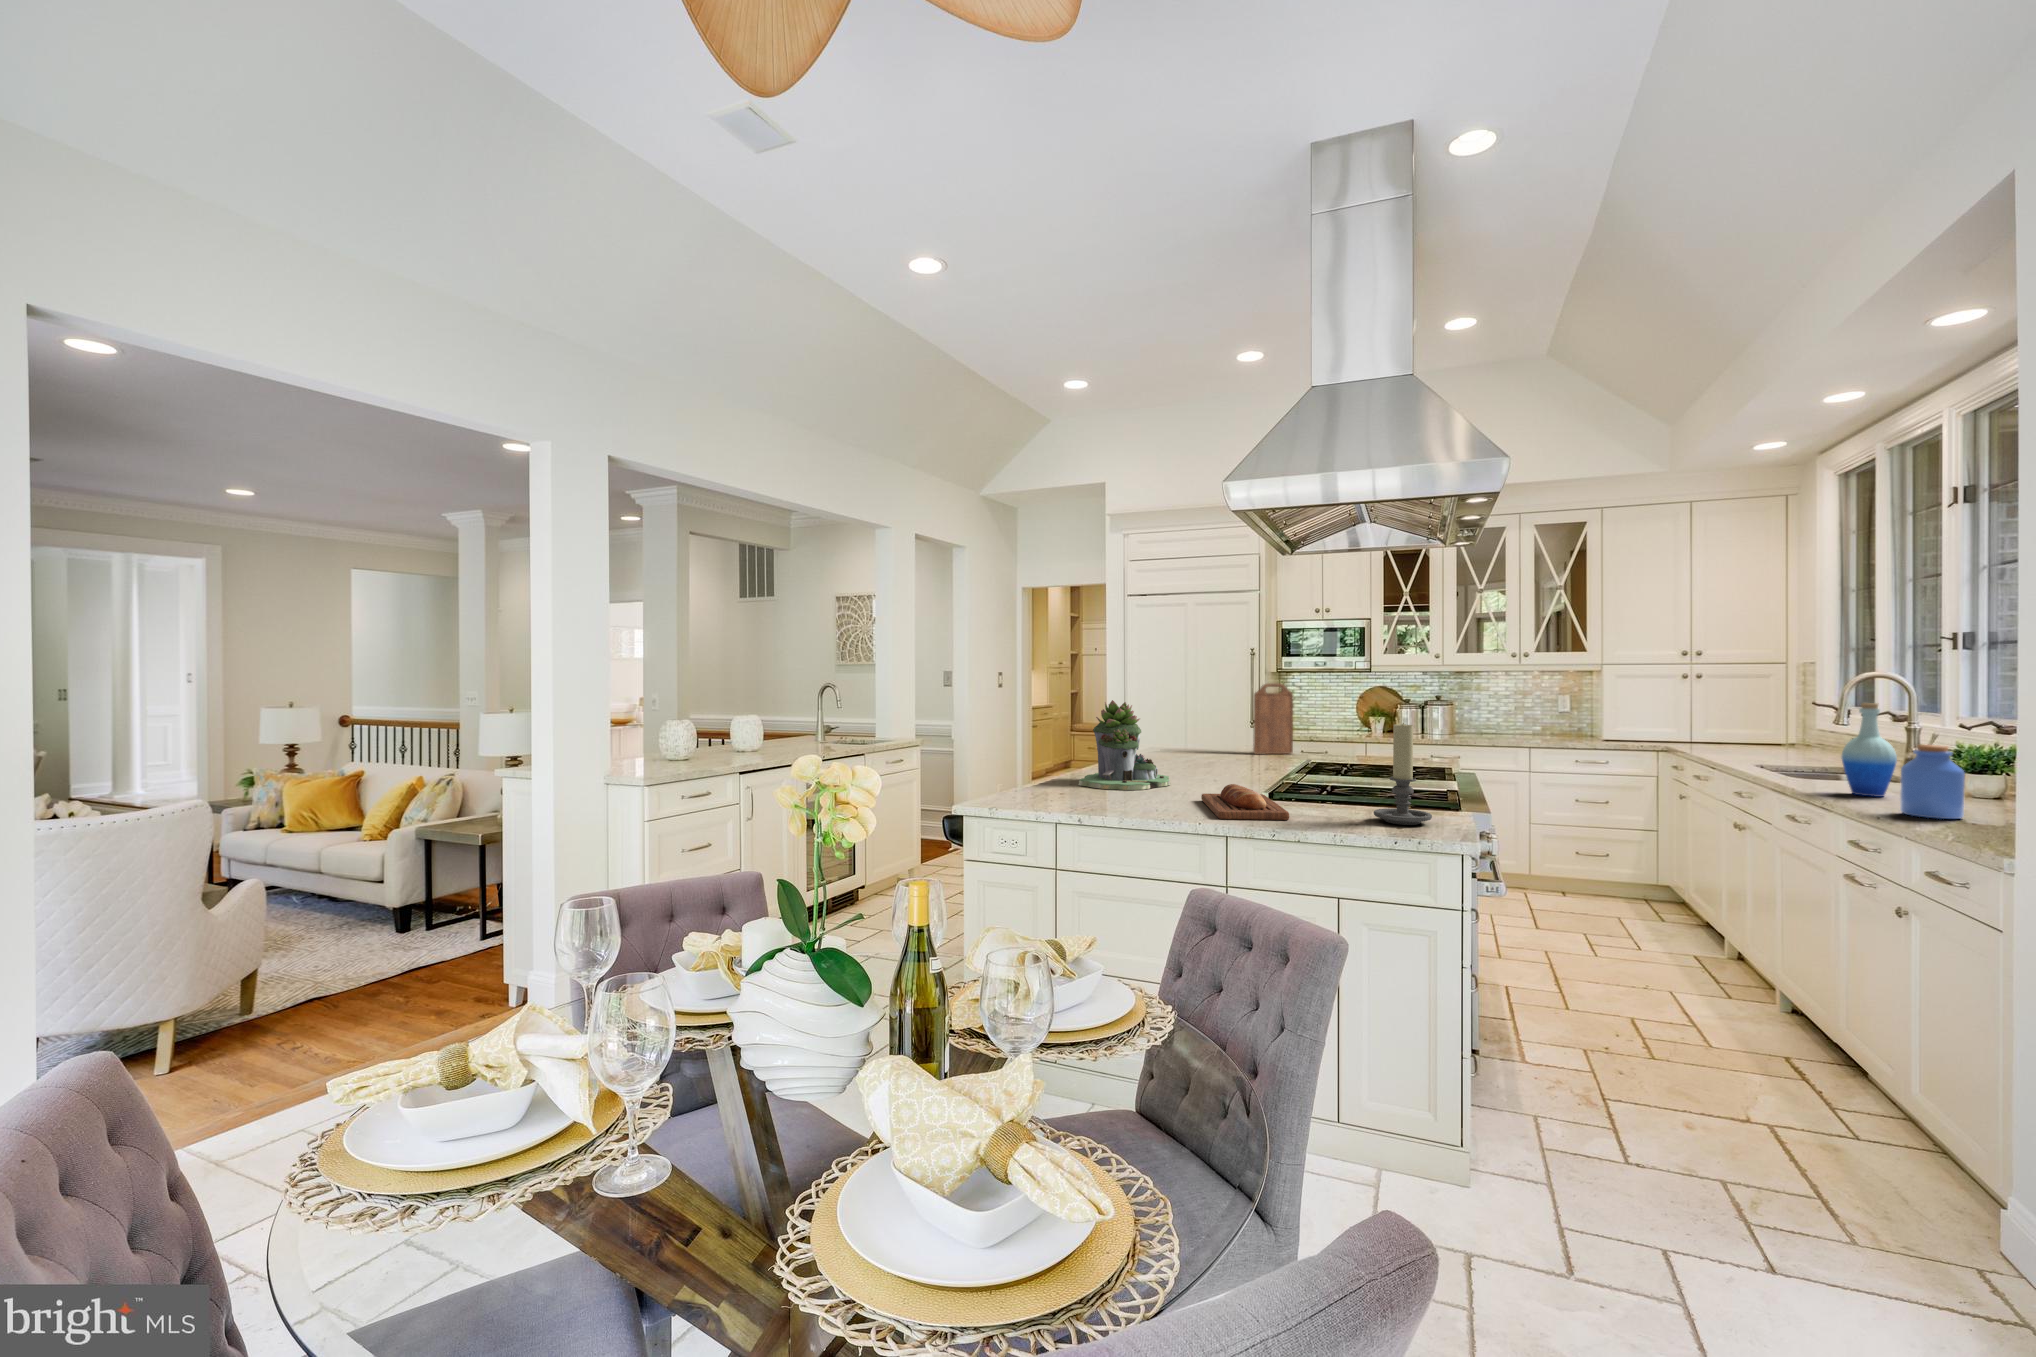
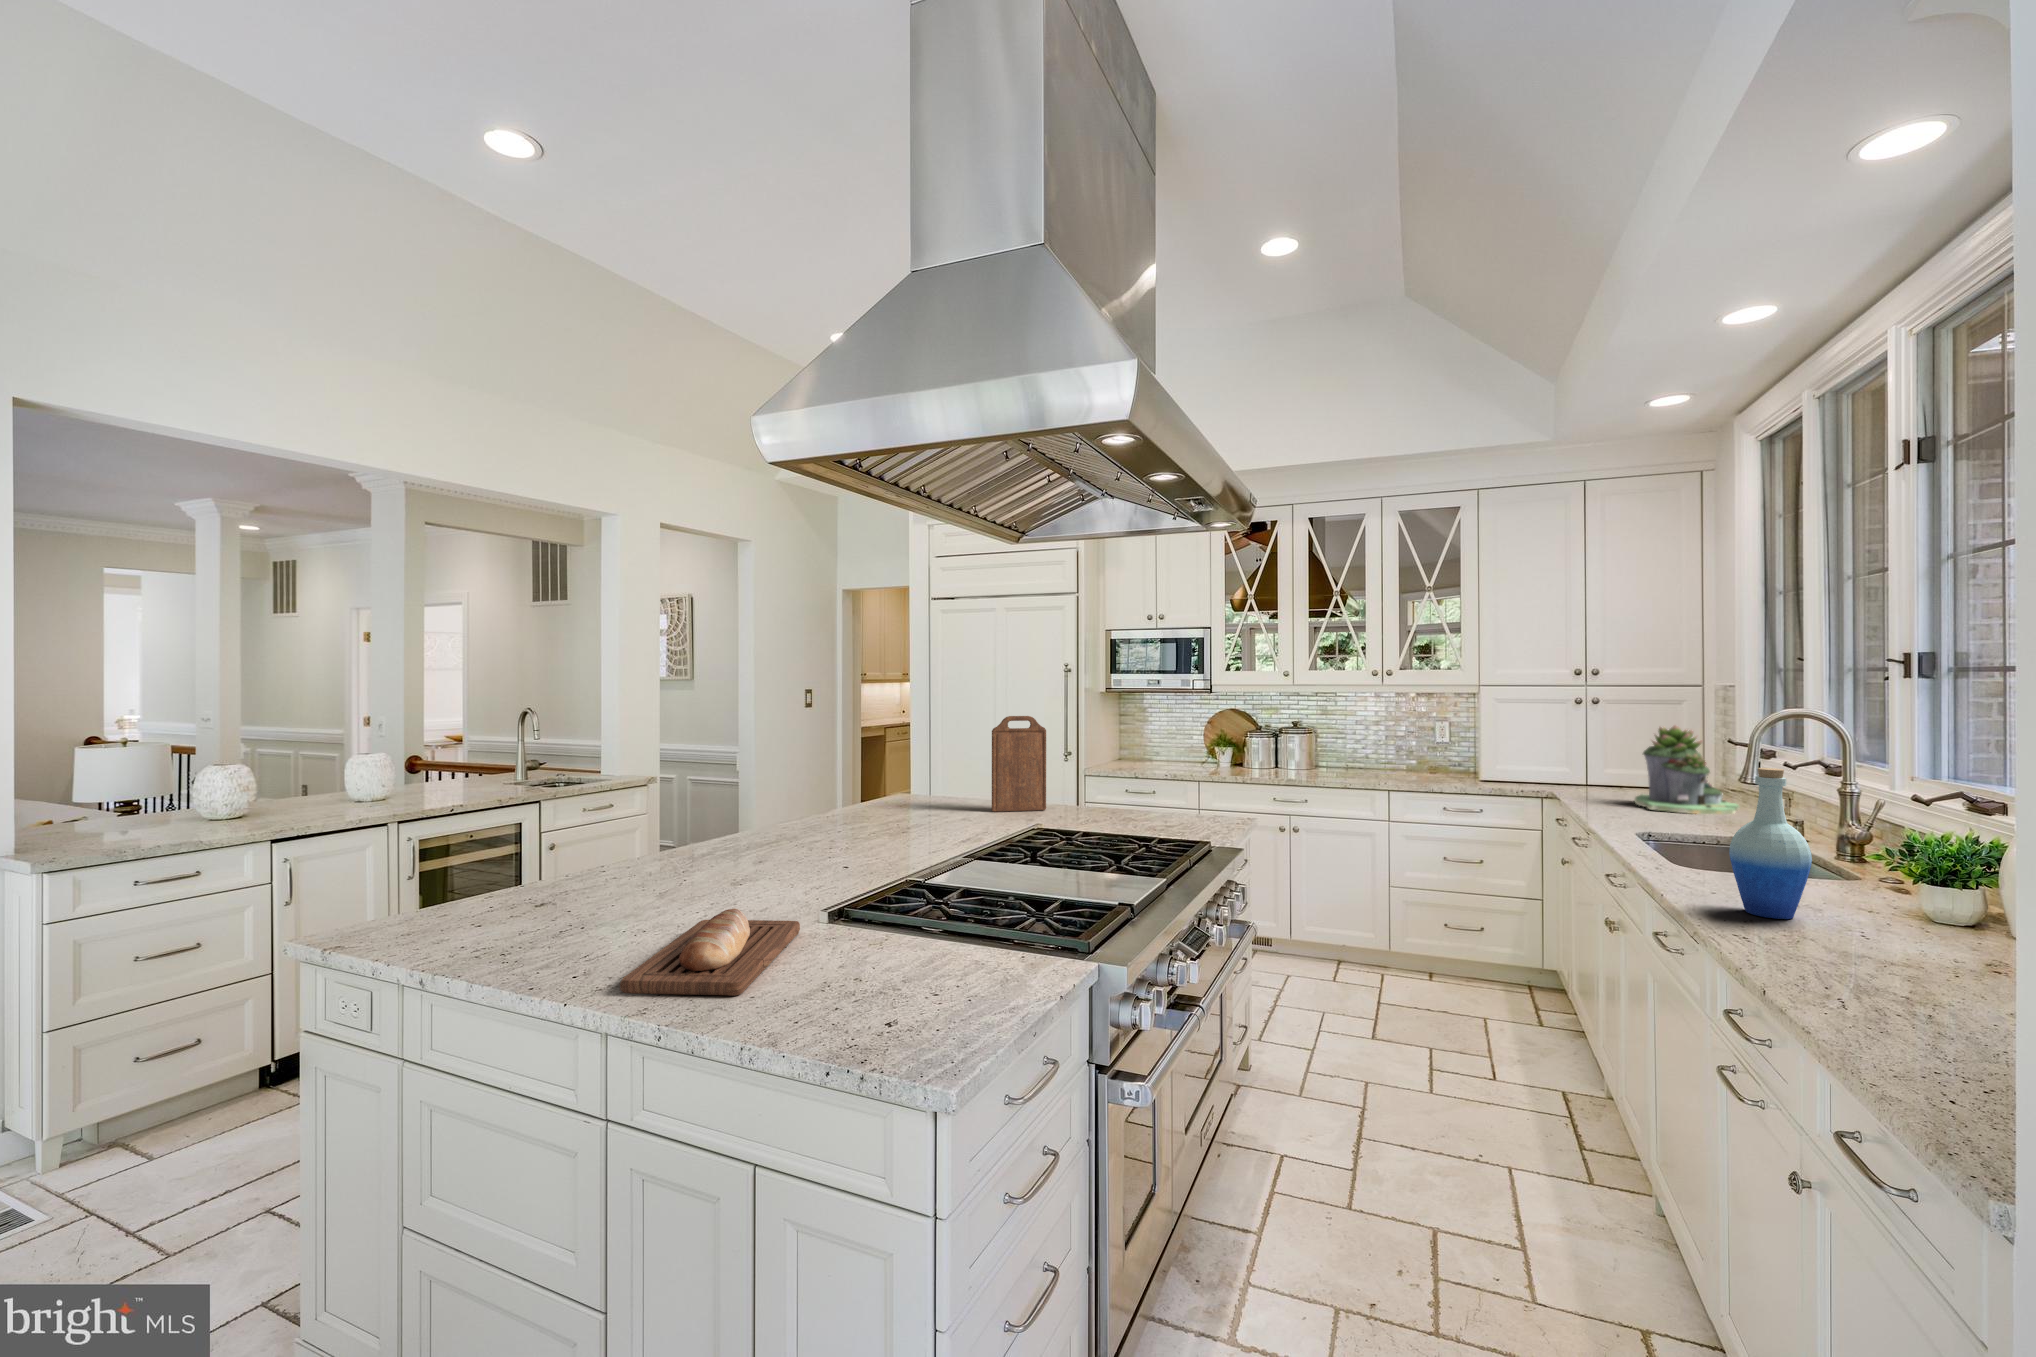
succulent planter: present [1079,700,1170,790] -> present [1634,725,1740,815]
candle holder: present [1374,723,1432,825] -> none [885,824,980,1012]
jar: present [1900,745,1965,819] -> none [1806,856,1913,993]

